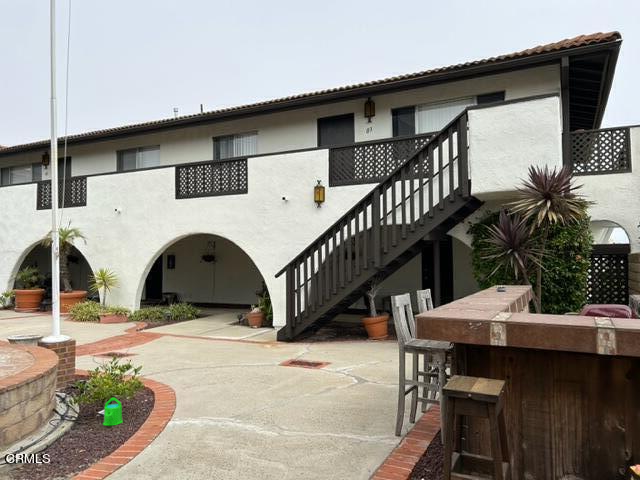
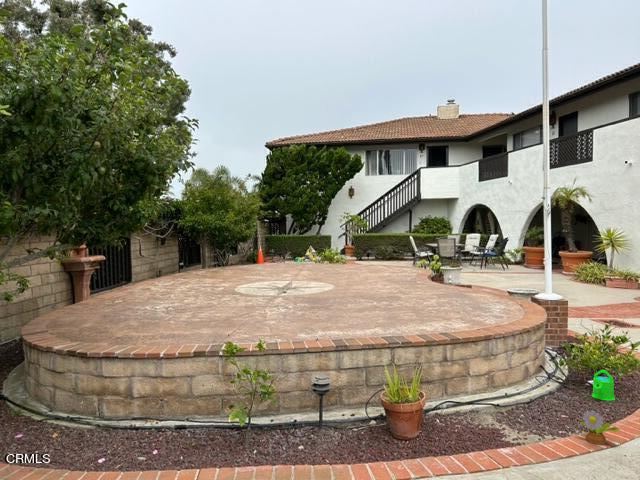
decorative plant: none [96,434,133,466] -> present [577,410,620,445]

